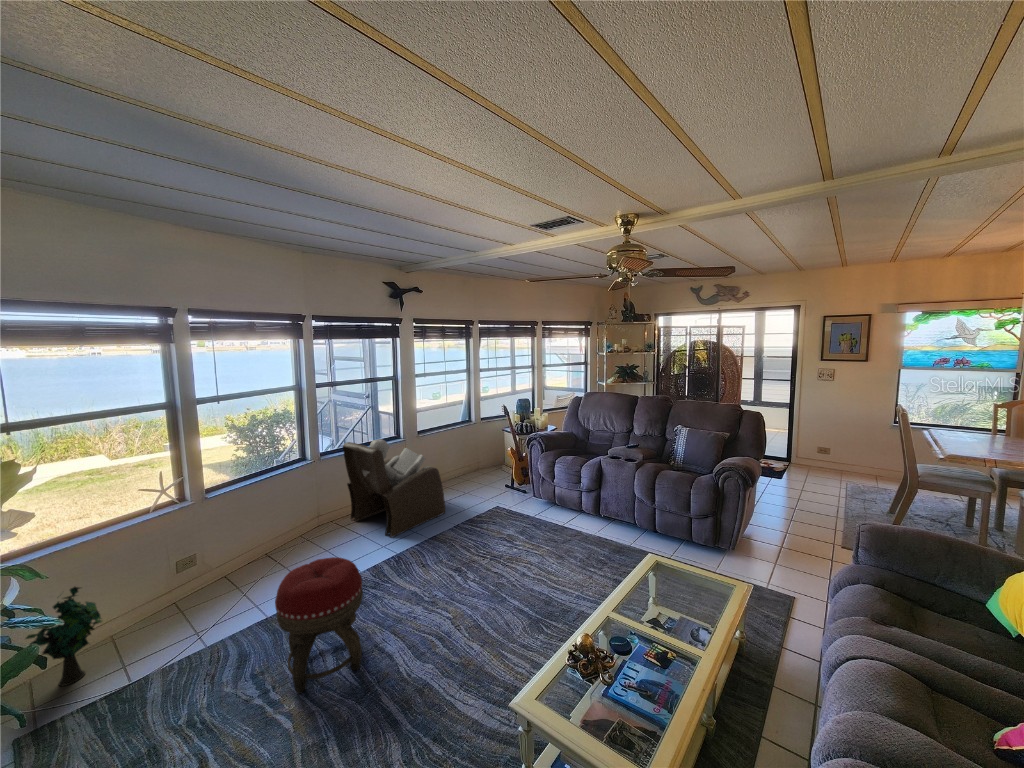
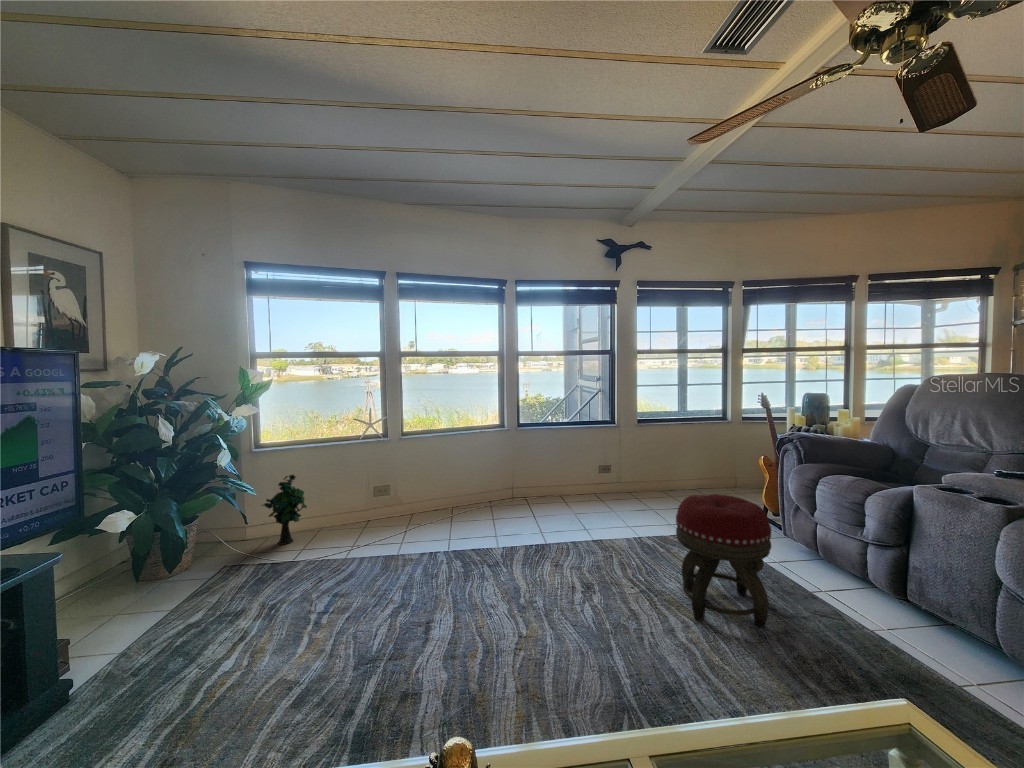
armchair: present [343,439,445,538] -> none [531,413,640,527]
footstool: present [275,557,363,694] -> present [676,494,771,628]

